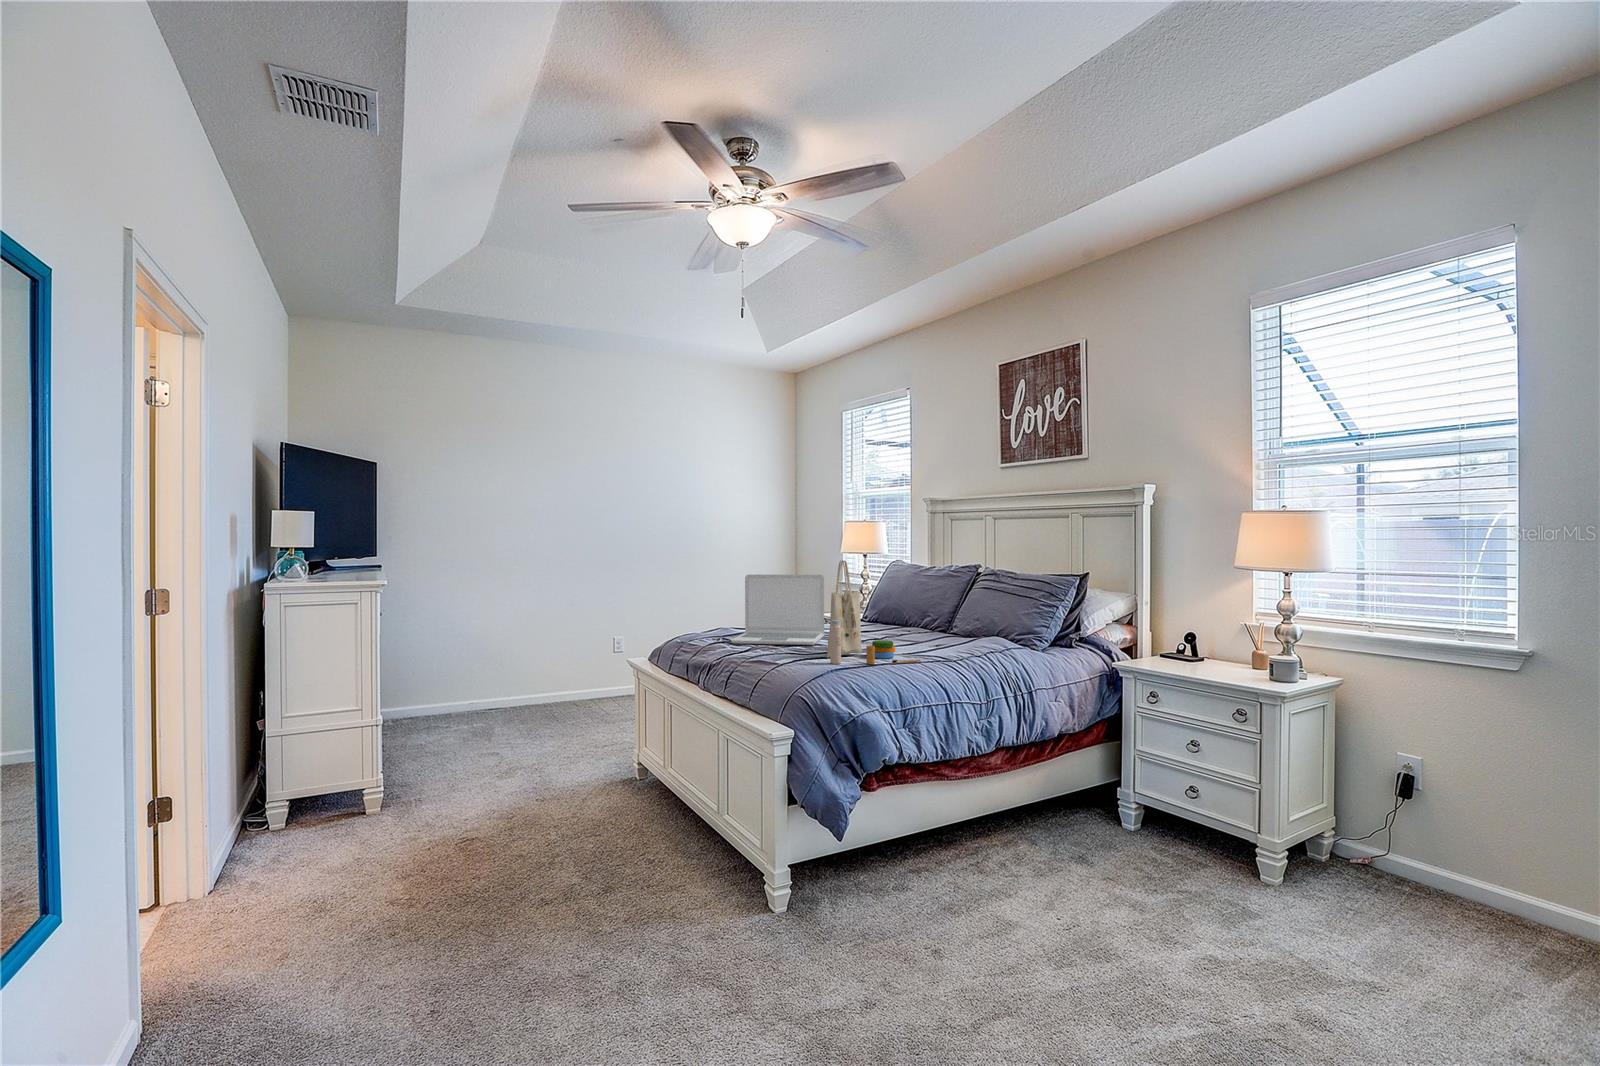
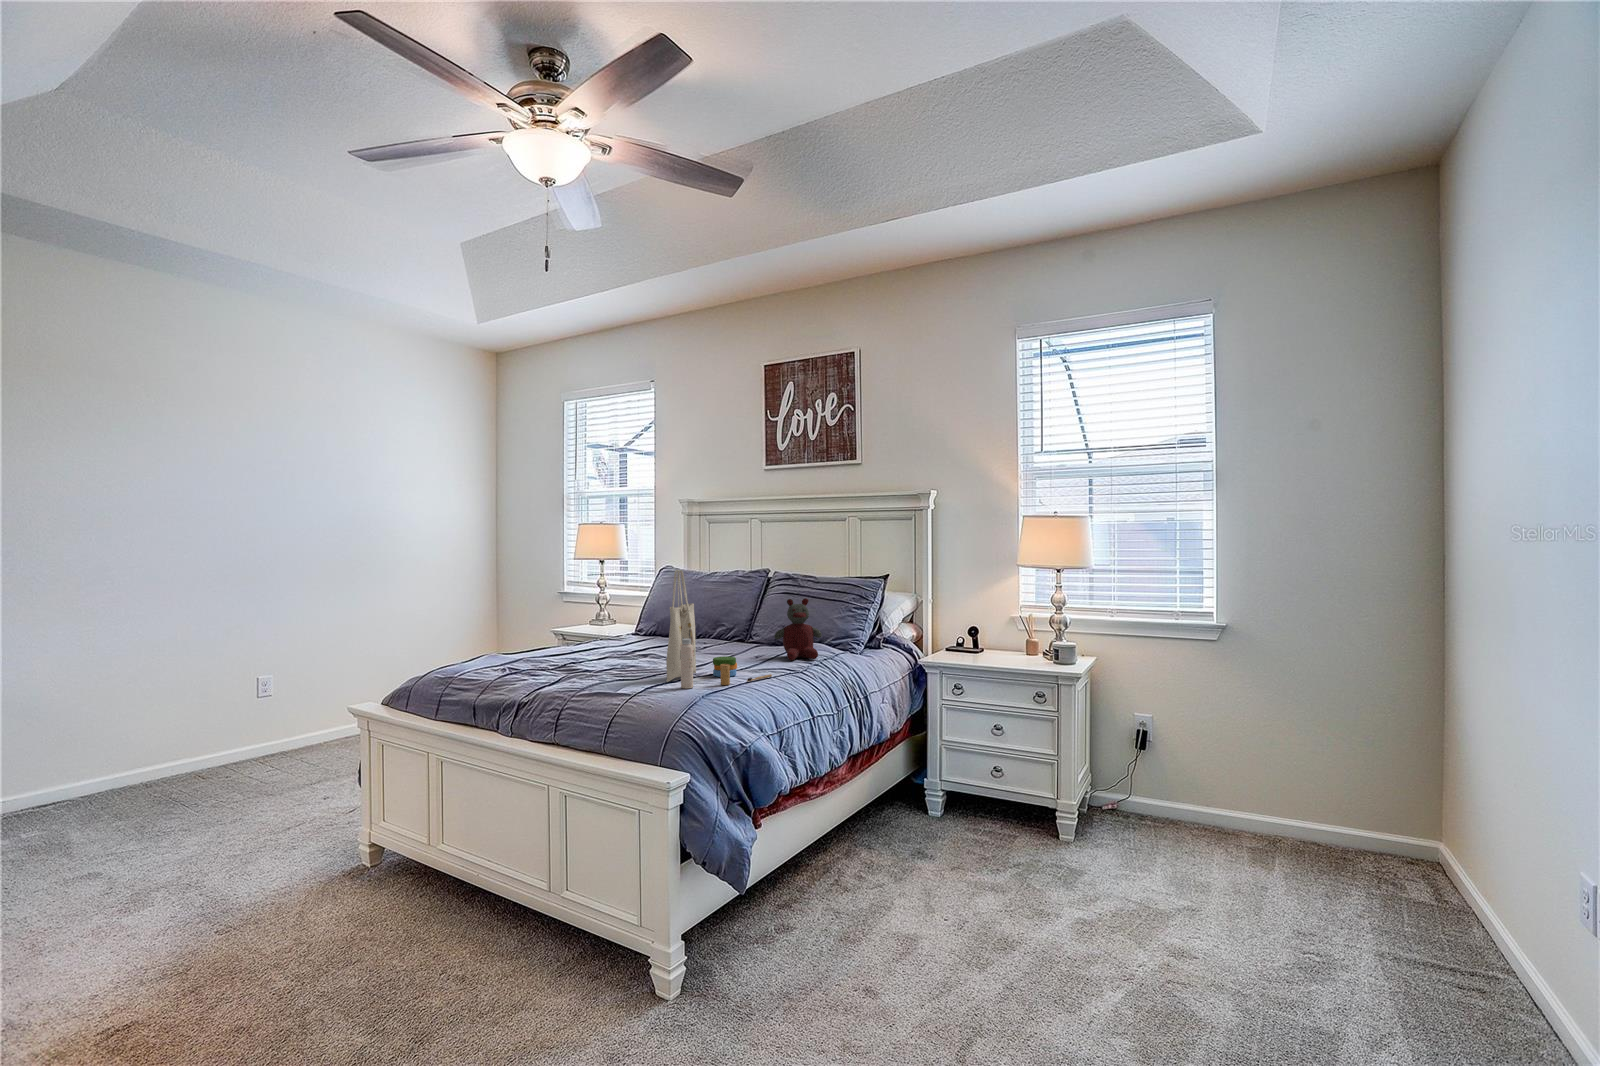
laptop: present [731,574,824,645] -> none [523,586,630,674]
stuffed bear: none [953,592,1000,651] -> present [774,598,822,660]

